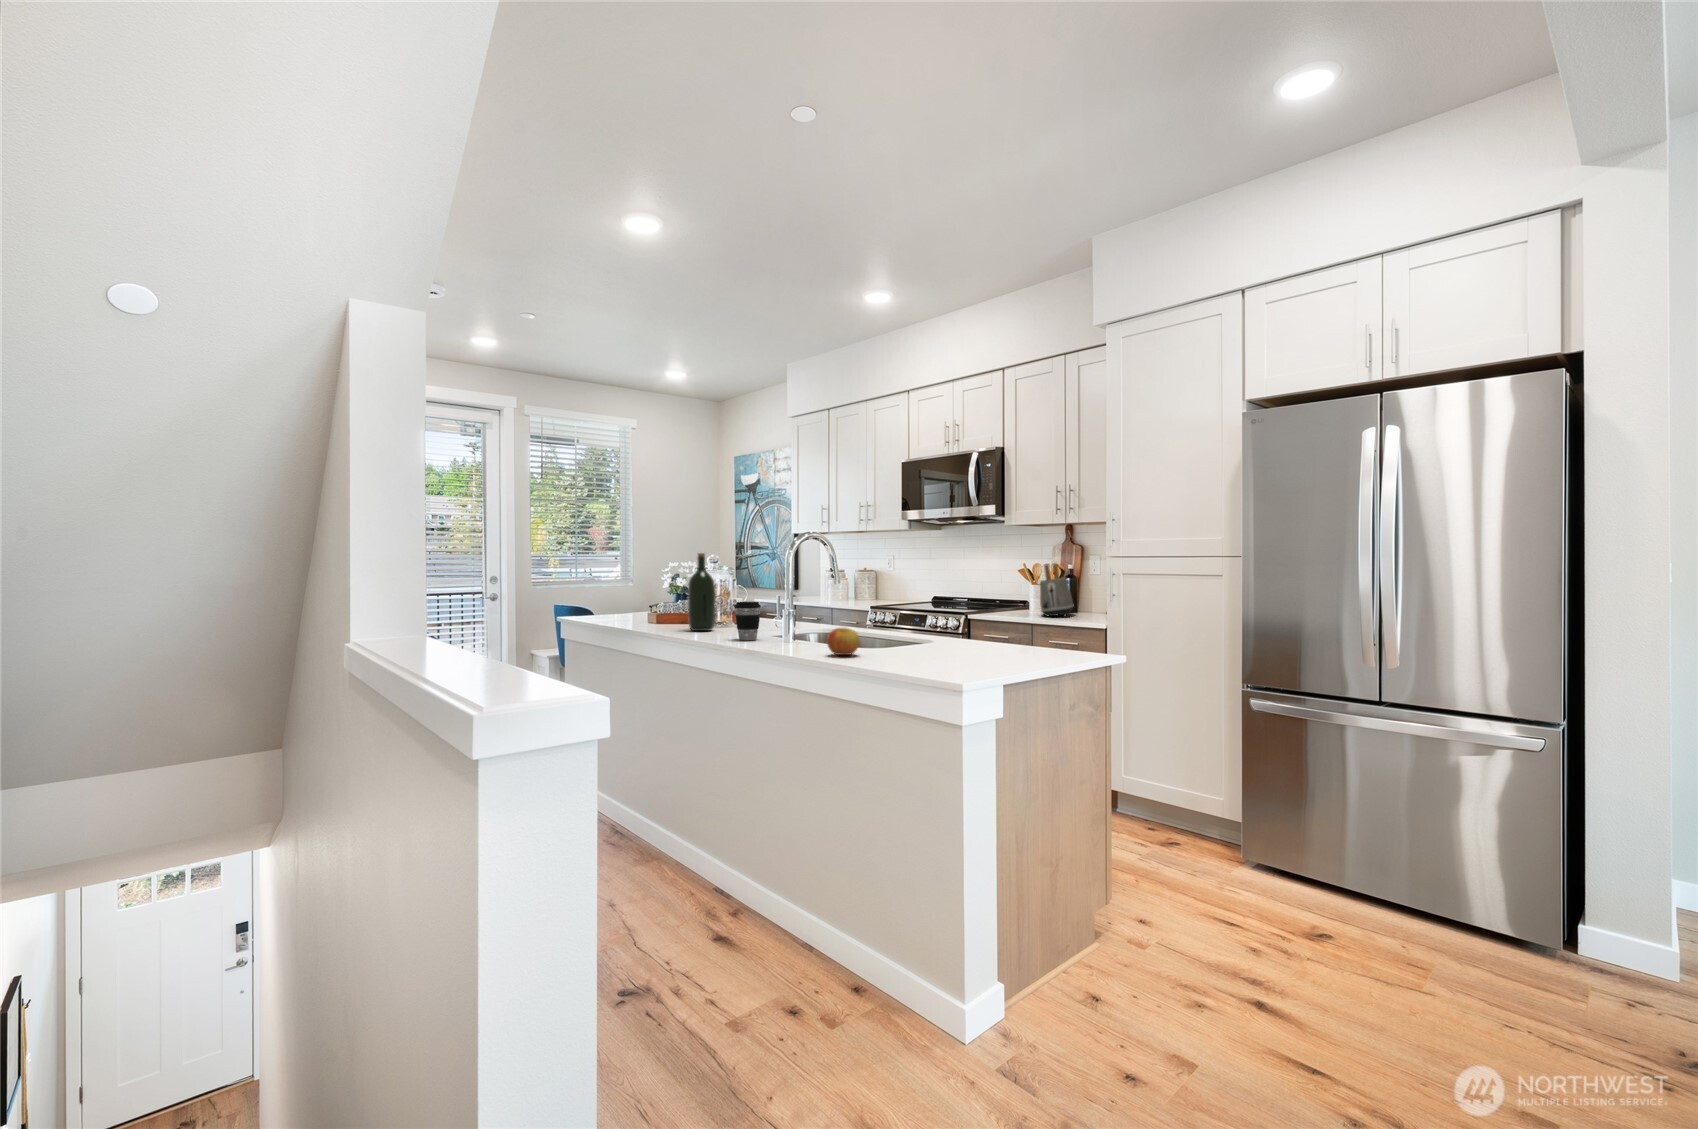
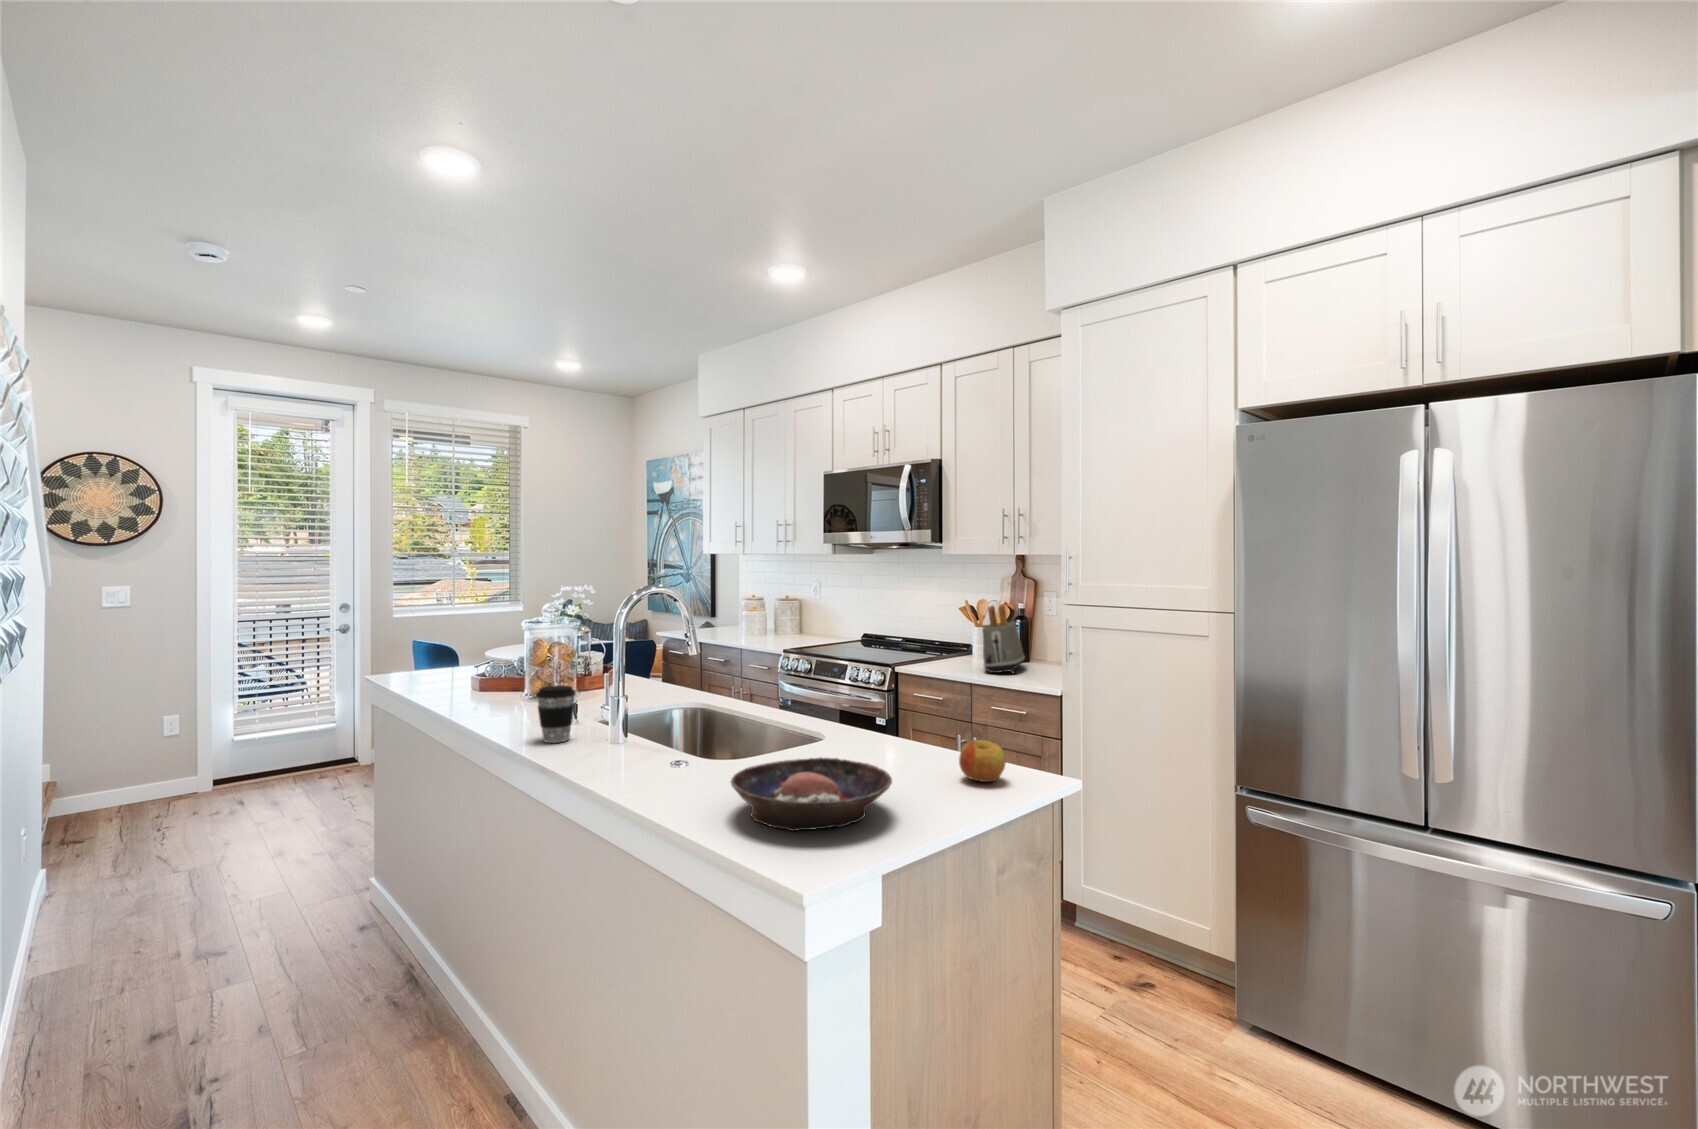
wine bottle: present [688,553,715,631] -> none [493,610,532,718]
apple: present [827,628,859,655] -> present [959,740,1006,782]
bowl: none [900,635,1007,669] -> present [731,758,892,831]

